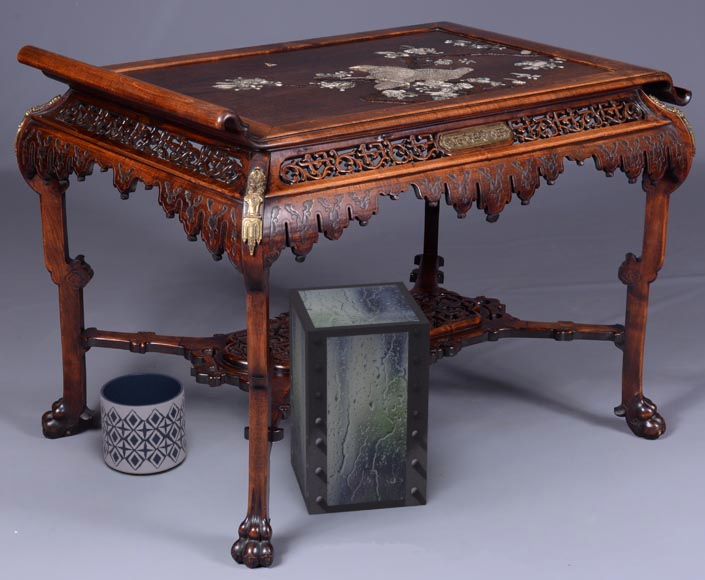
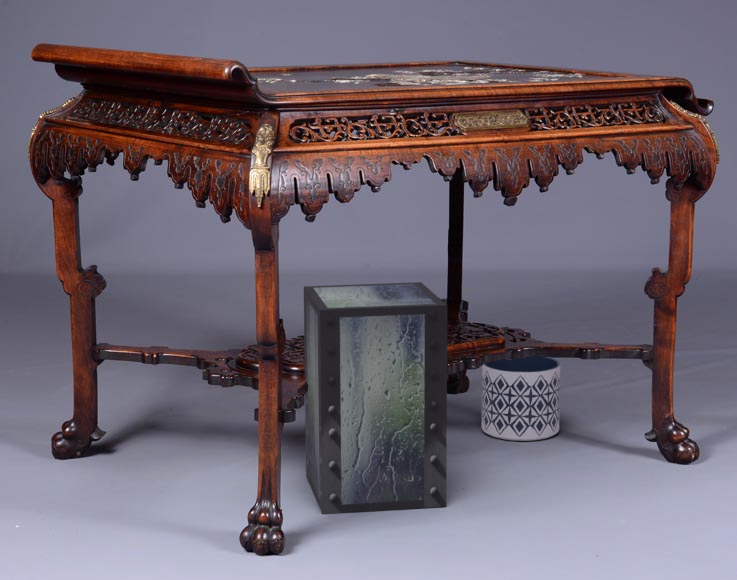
planter: present [100,373,186,474] -> present [482,357,560,441]

